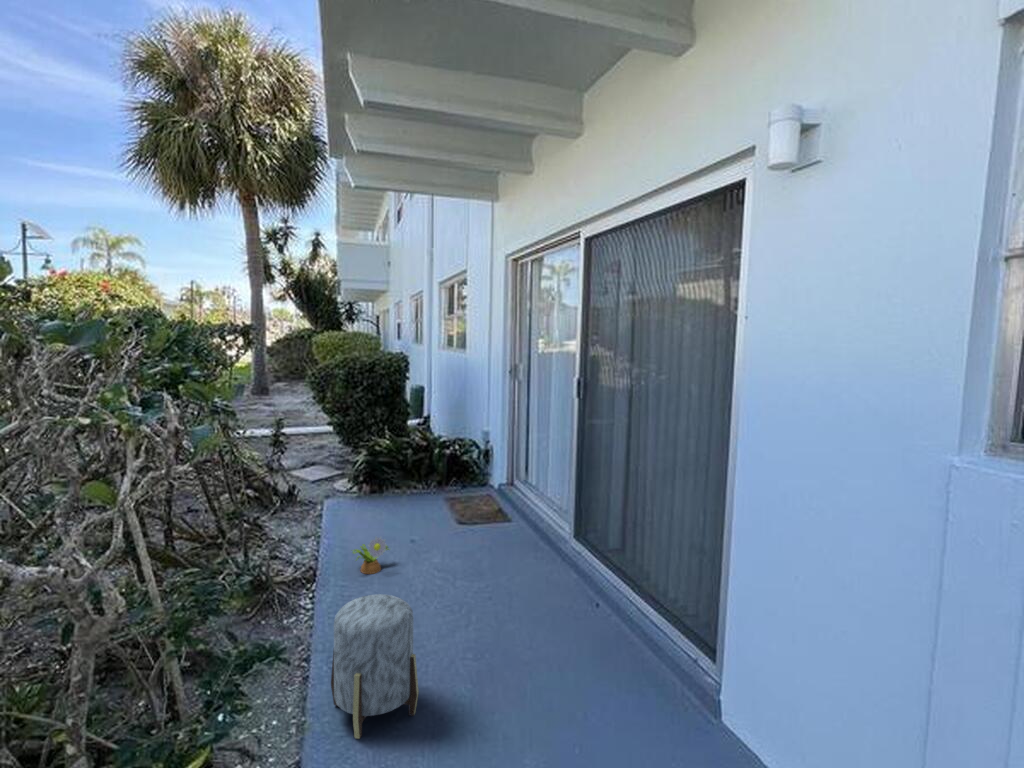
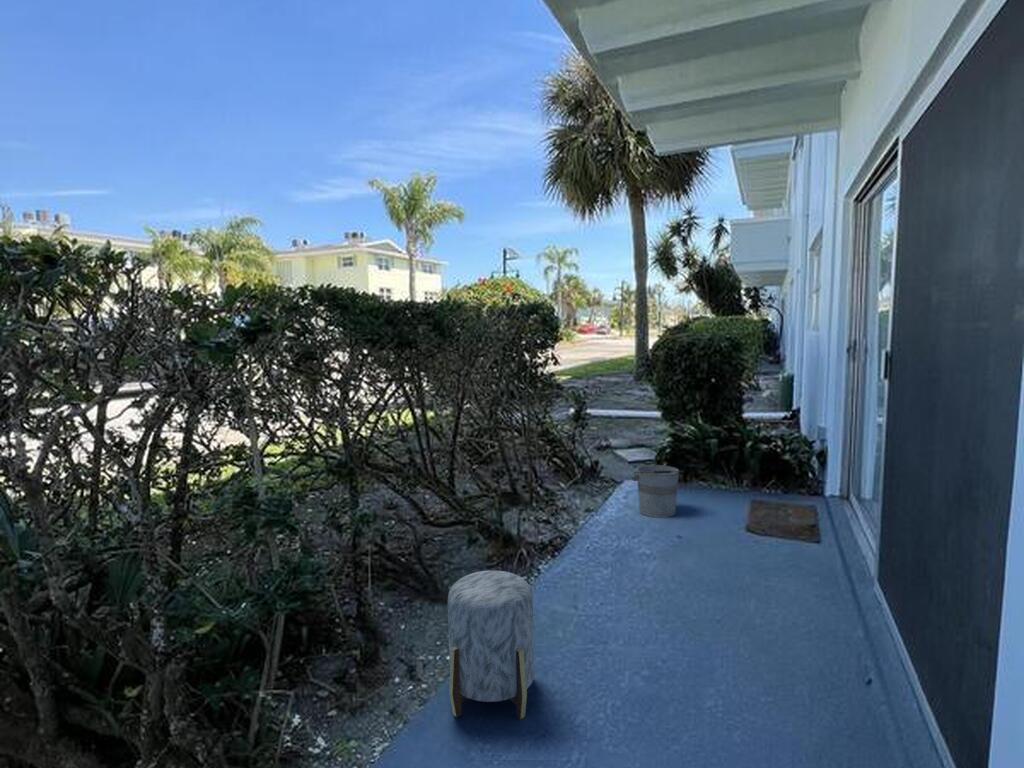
bucket: none [357,479,402,527] -> present [633,465,683,518]
decorative plant: present [353,537,389,574] -> none [589,521,633,562]

